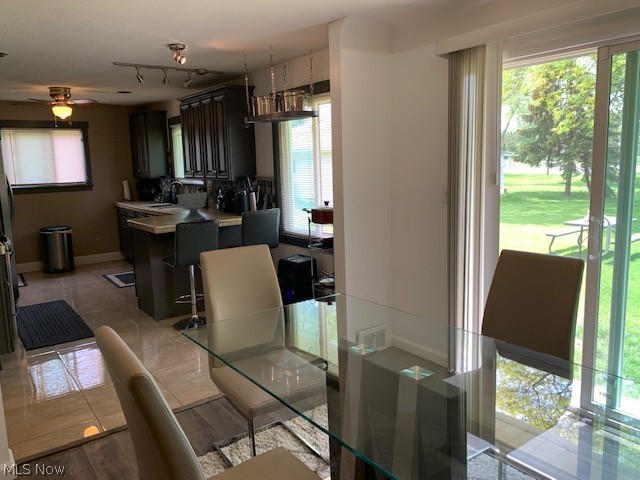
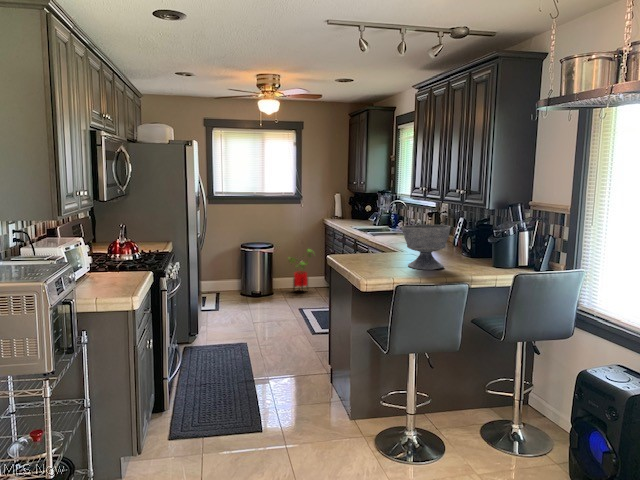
house plant: none [86,228,110,266] -> present [289,249,312,288]

